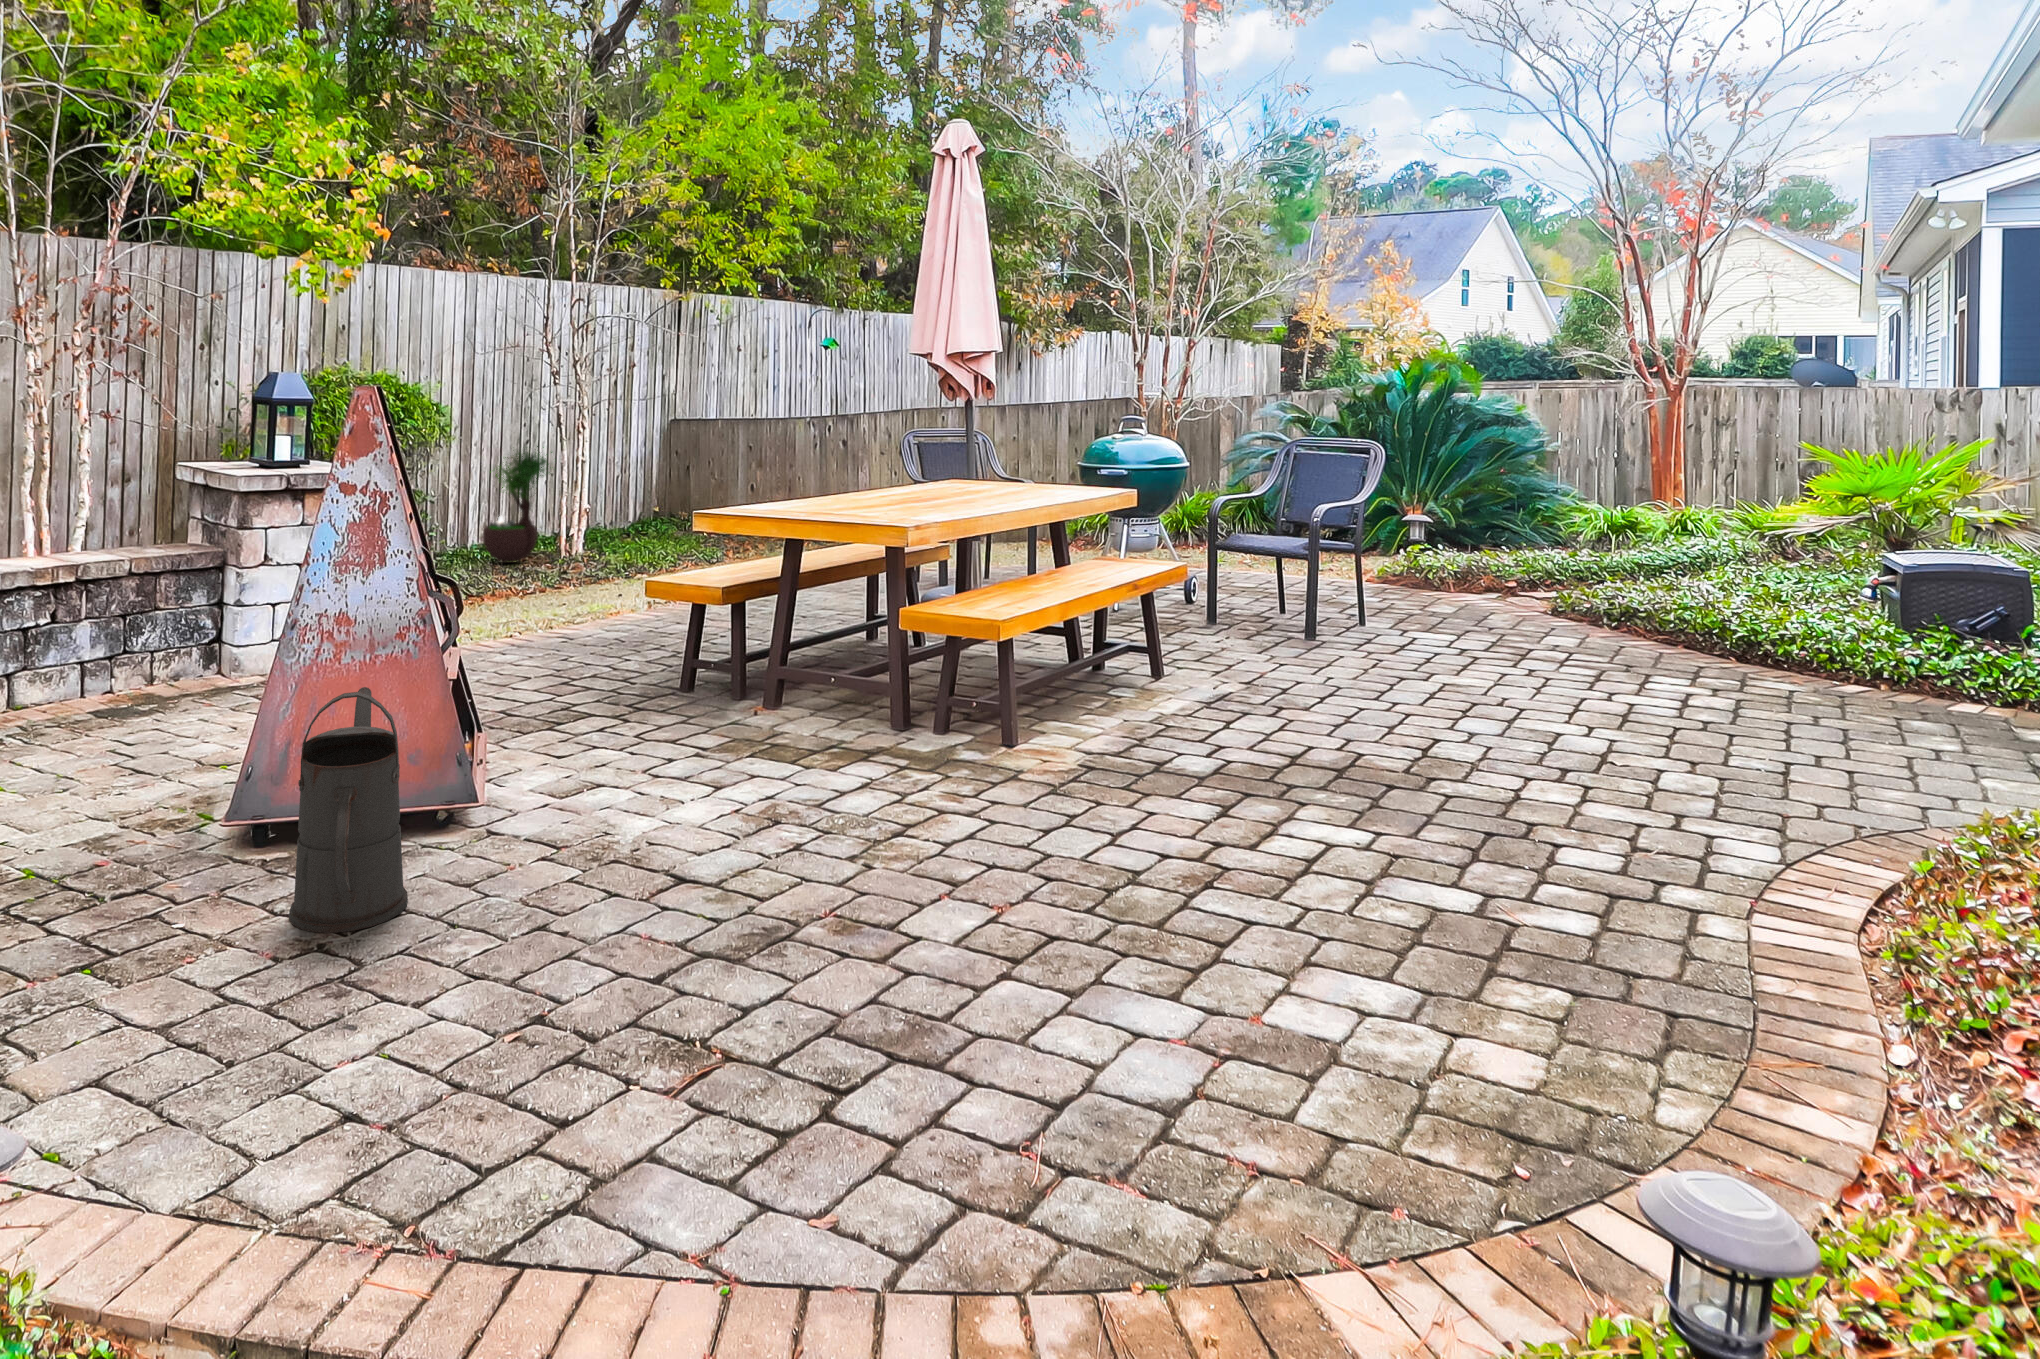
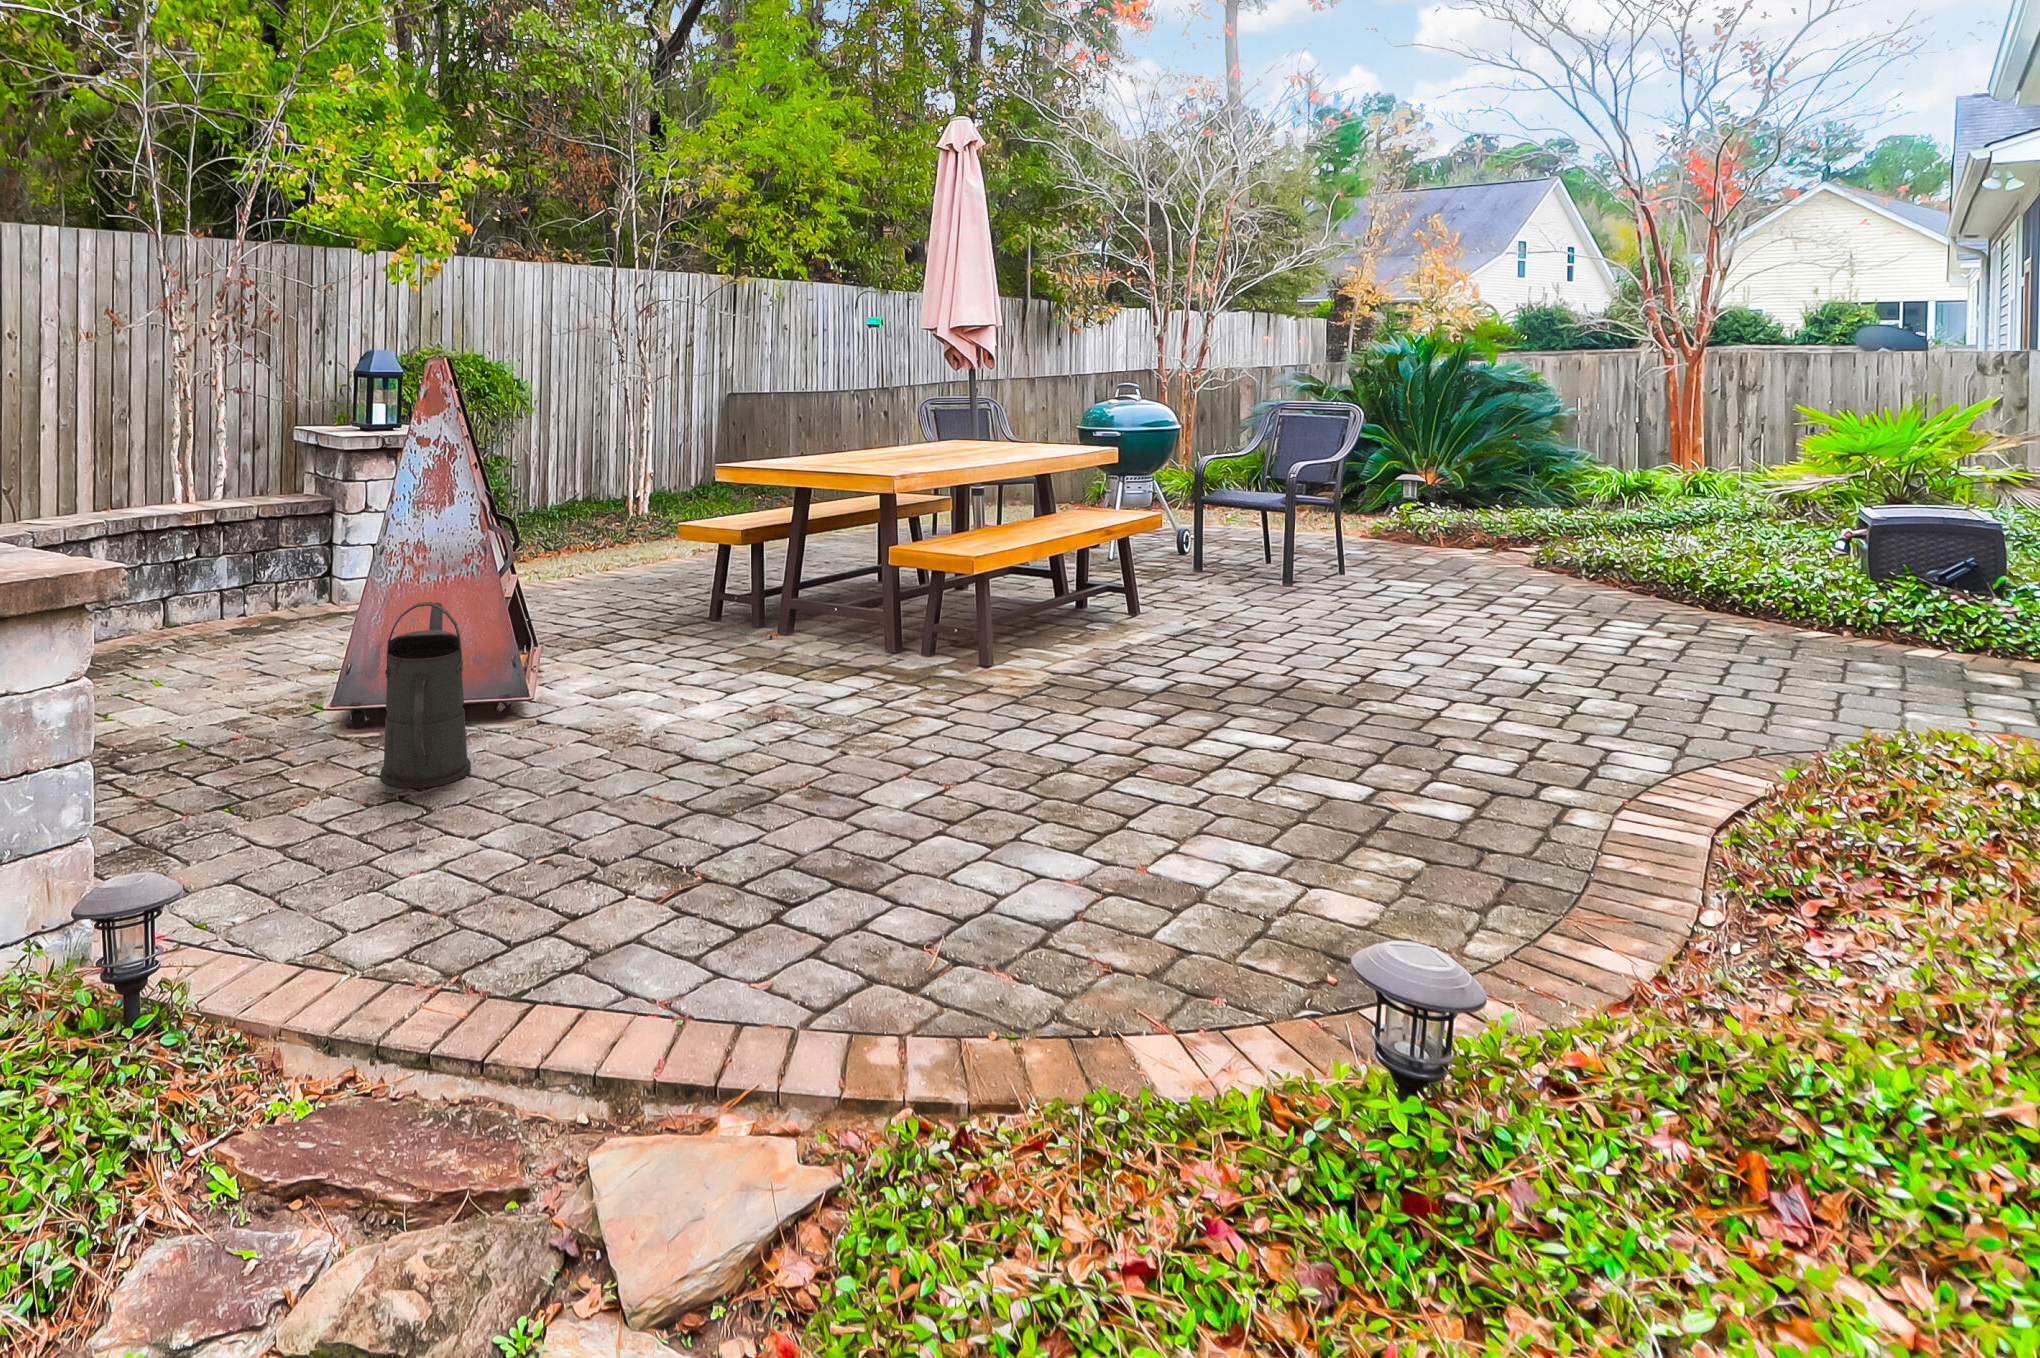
potted tree: present [483,446,552,563] -> none [549,408,612,517]

